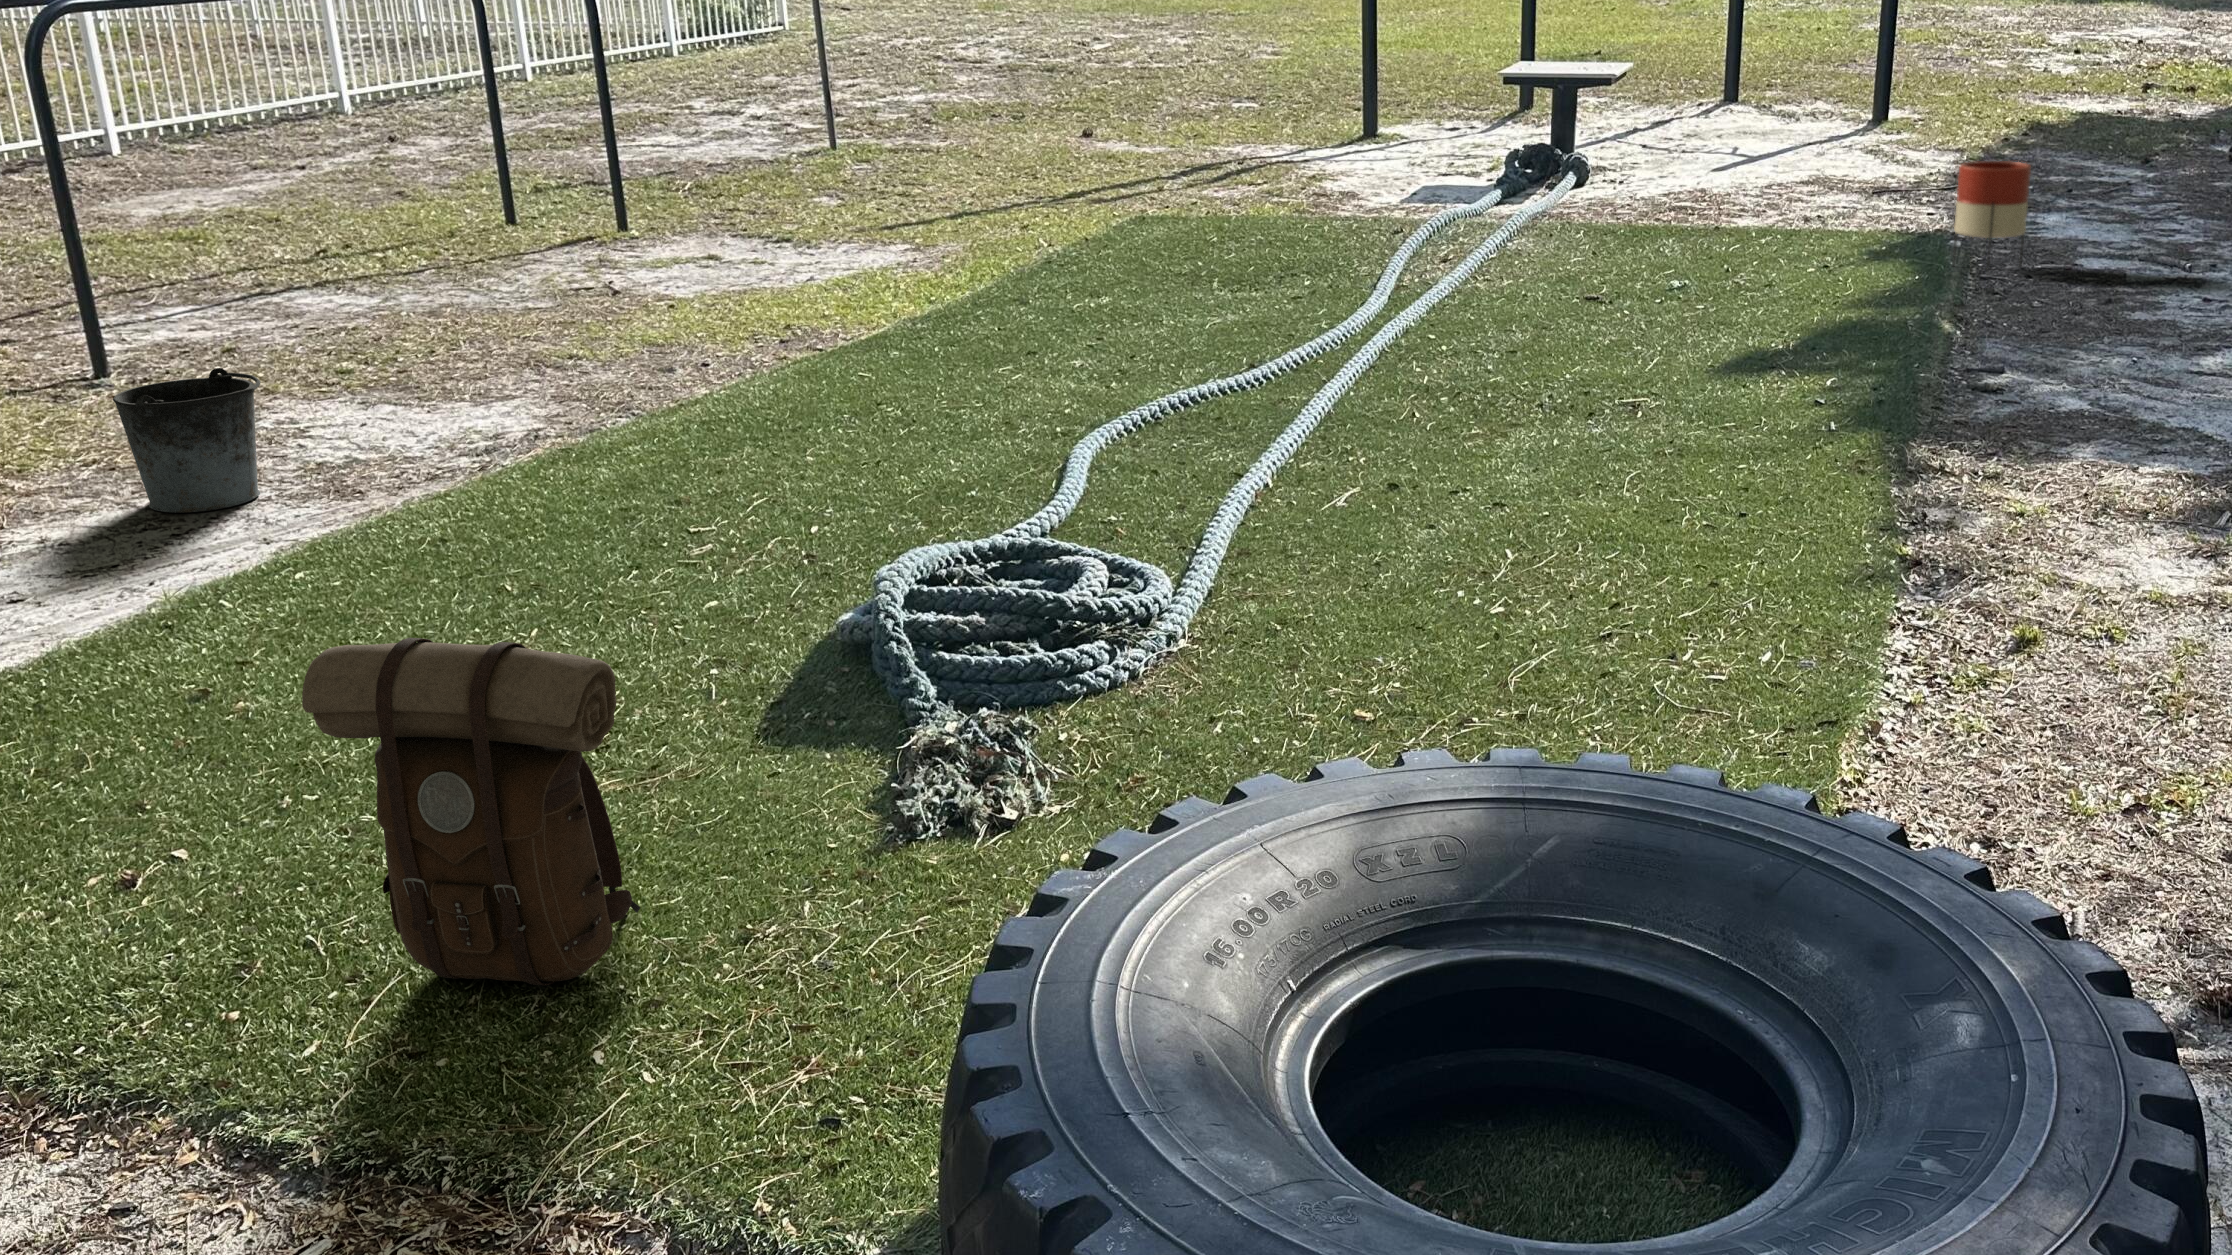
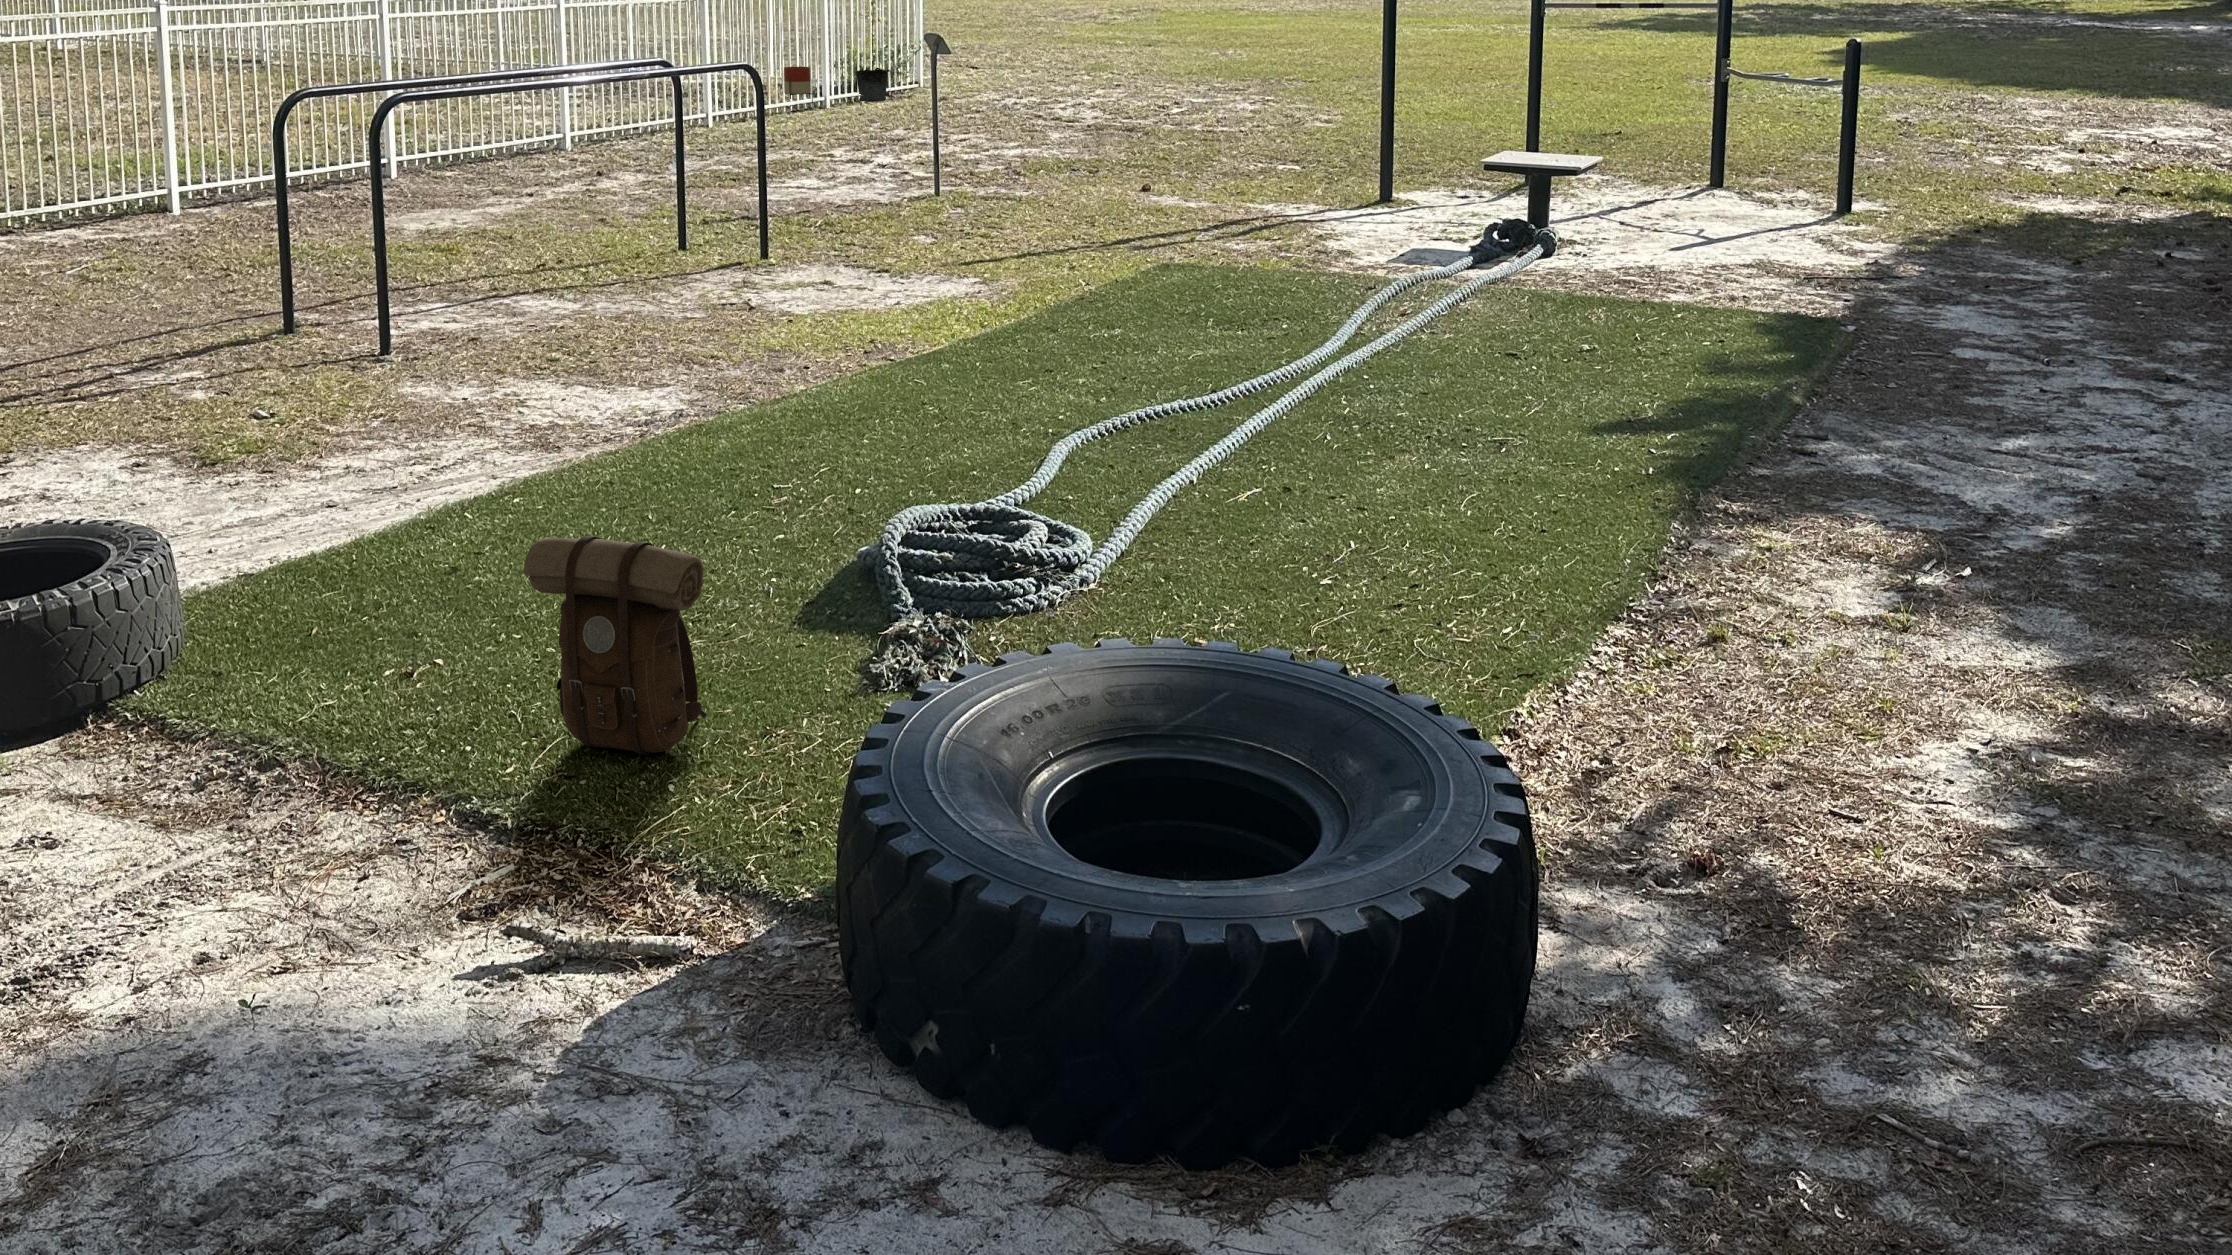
planter: present [1952,161,2031,272] -> present [784,67,813,107]
bucket: present [113,368,260,513] -> present [856,68,890,101]

